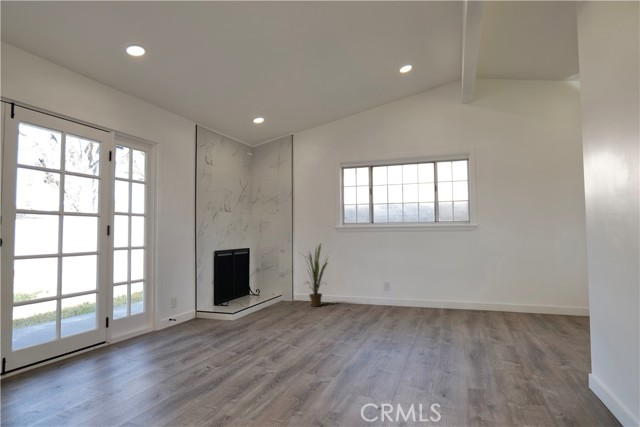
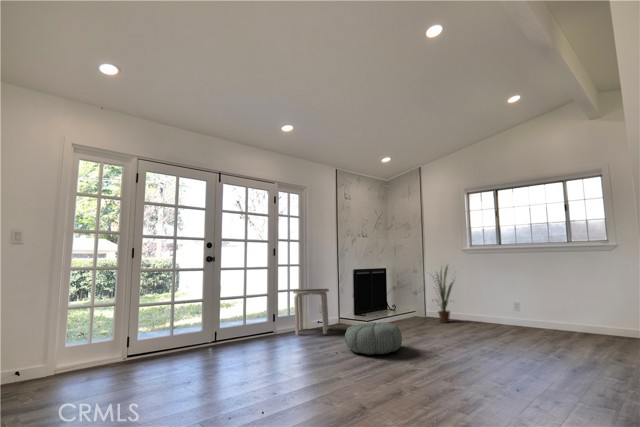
side table: none [136,277,187,342] -> present [293,289,329,335]
pouf: none [215,318,287,361] -> present [345,322,402,355]

